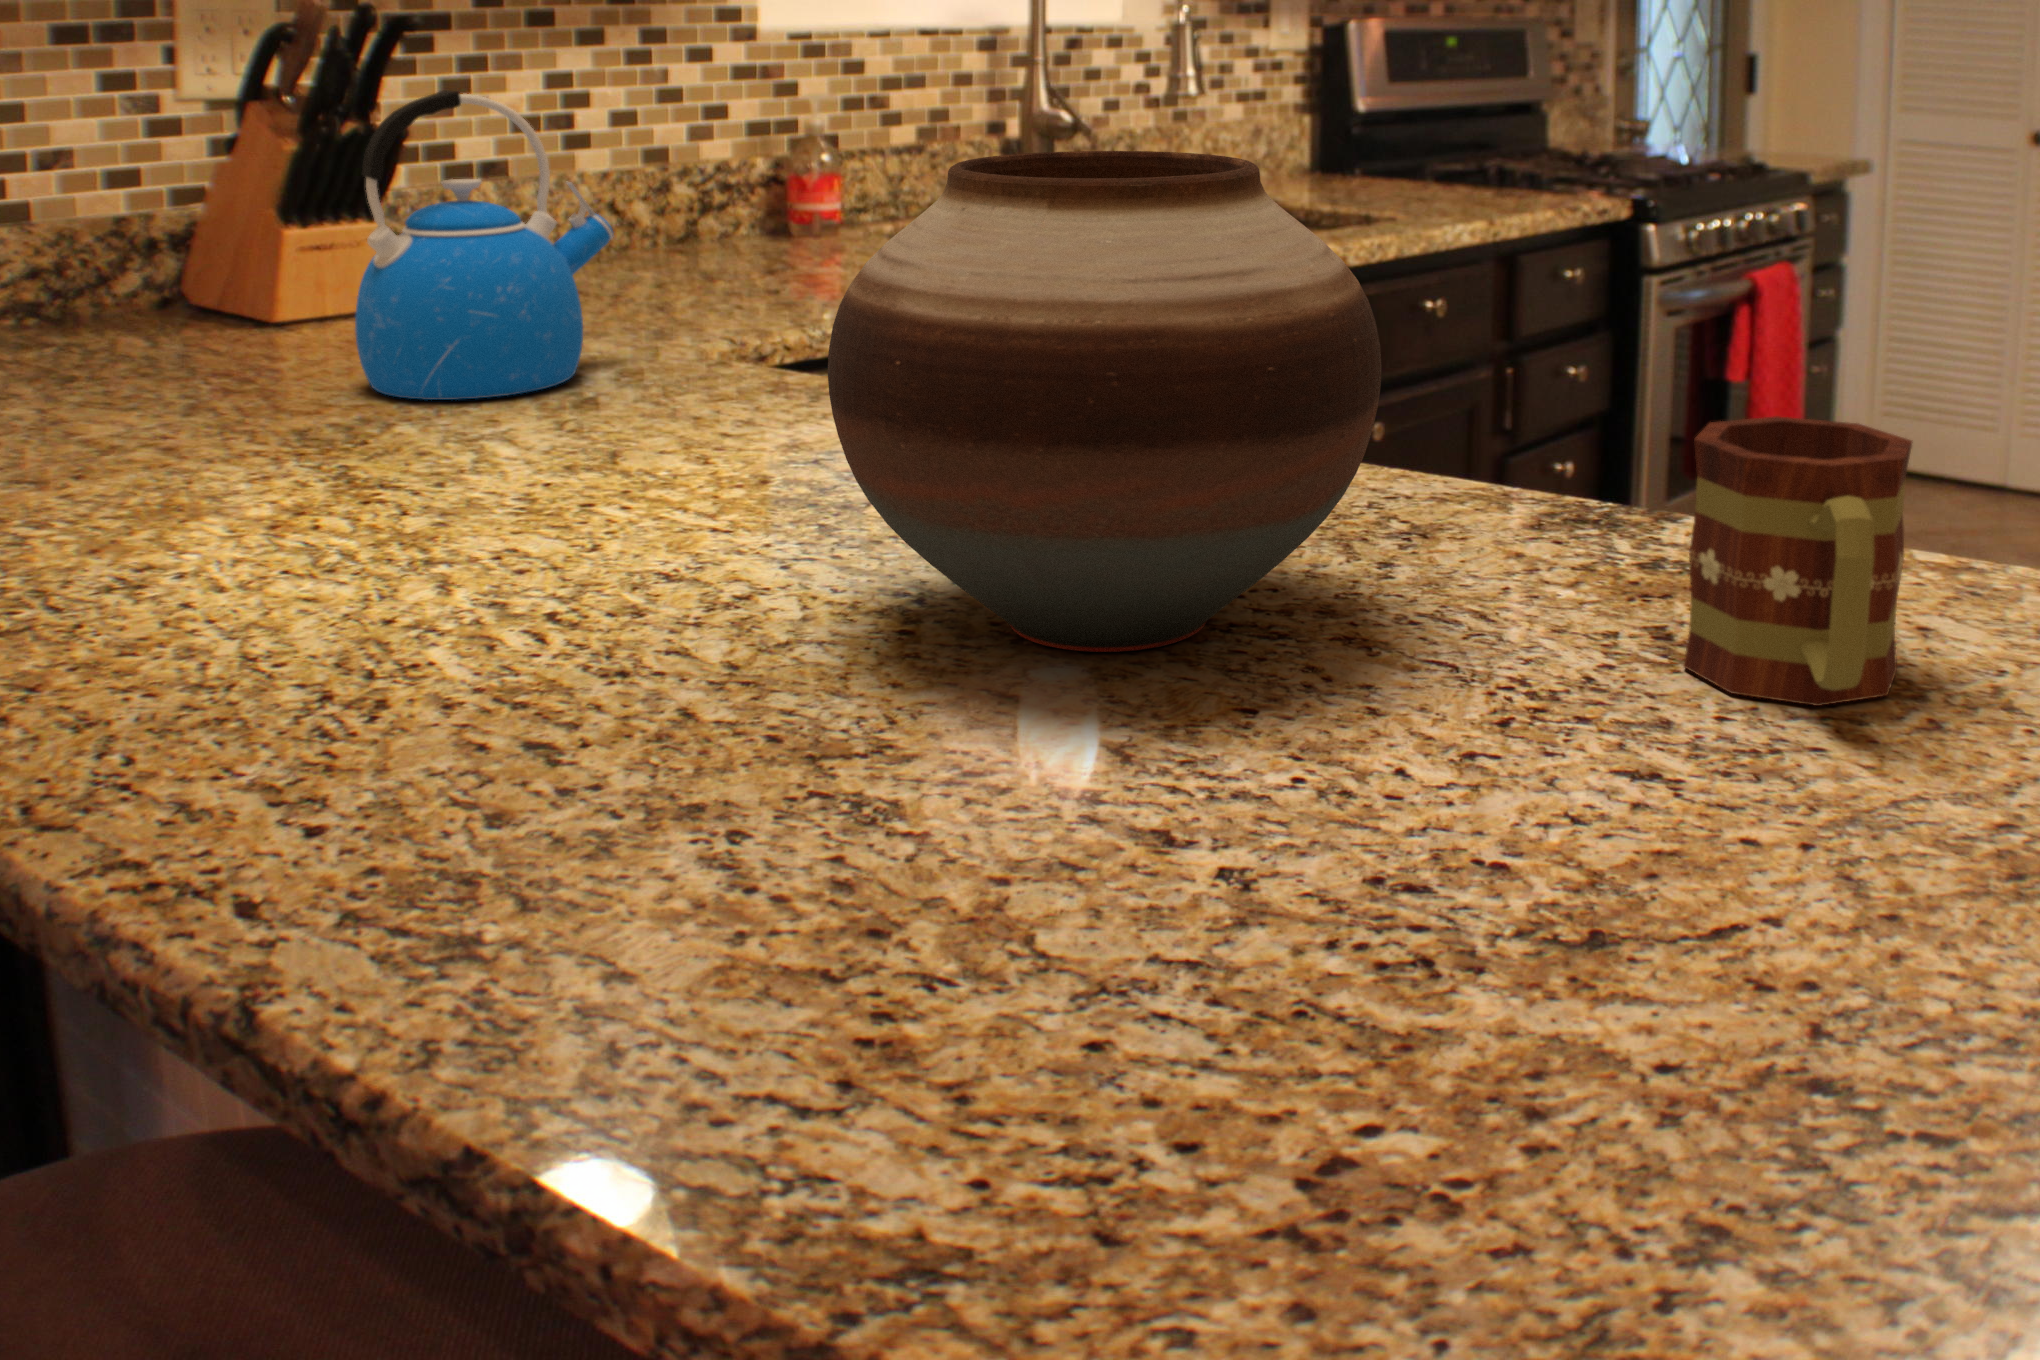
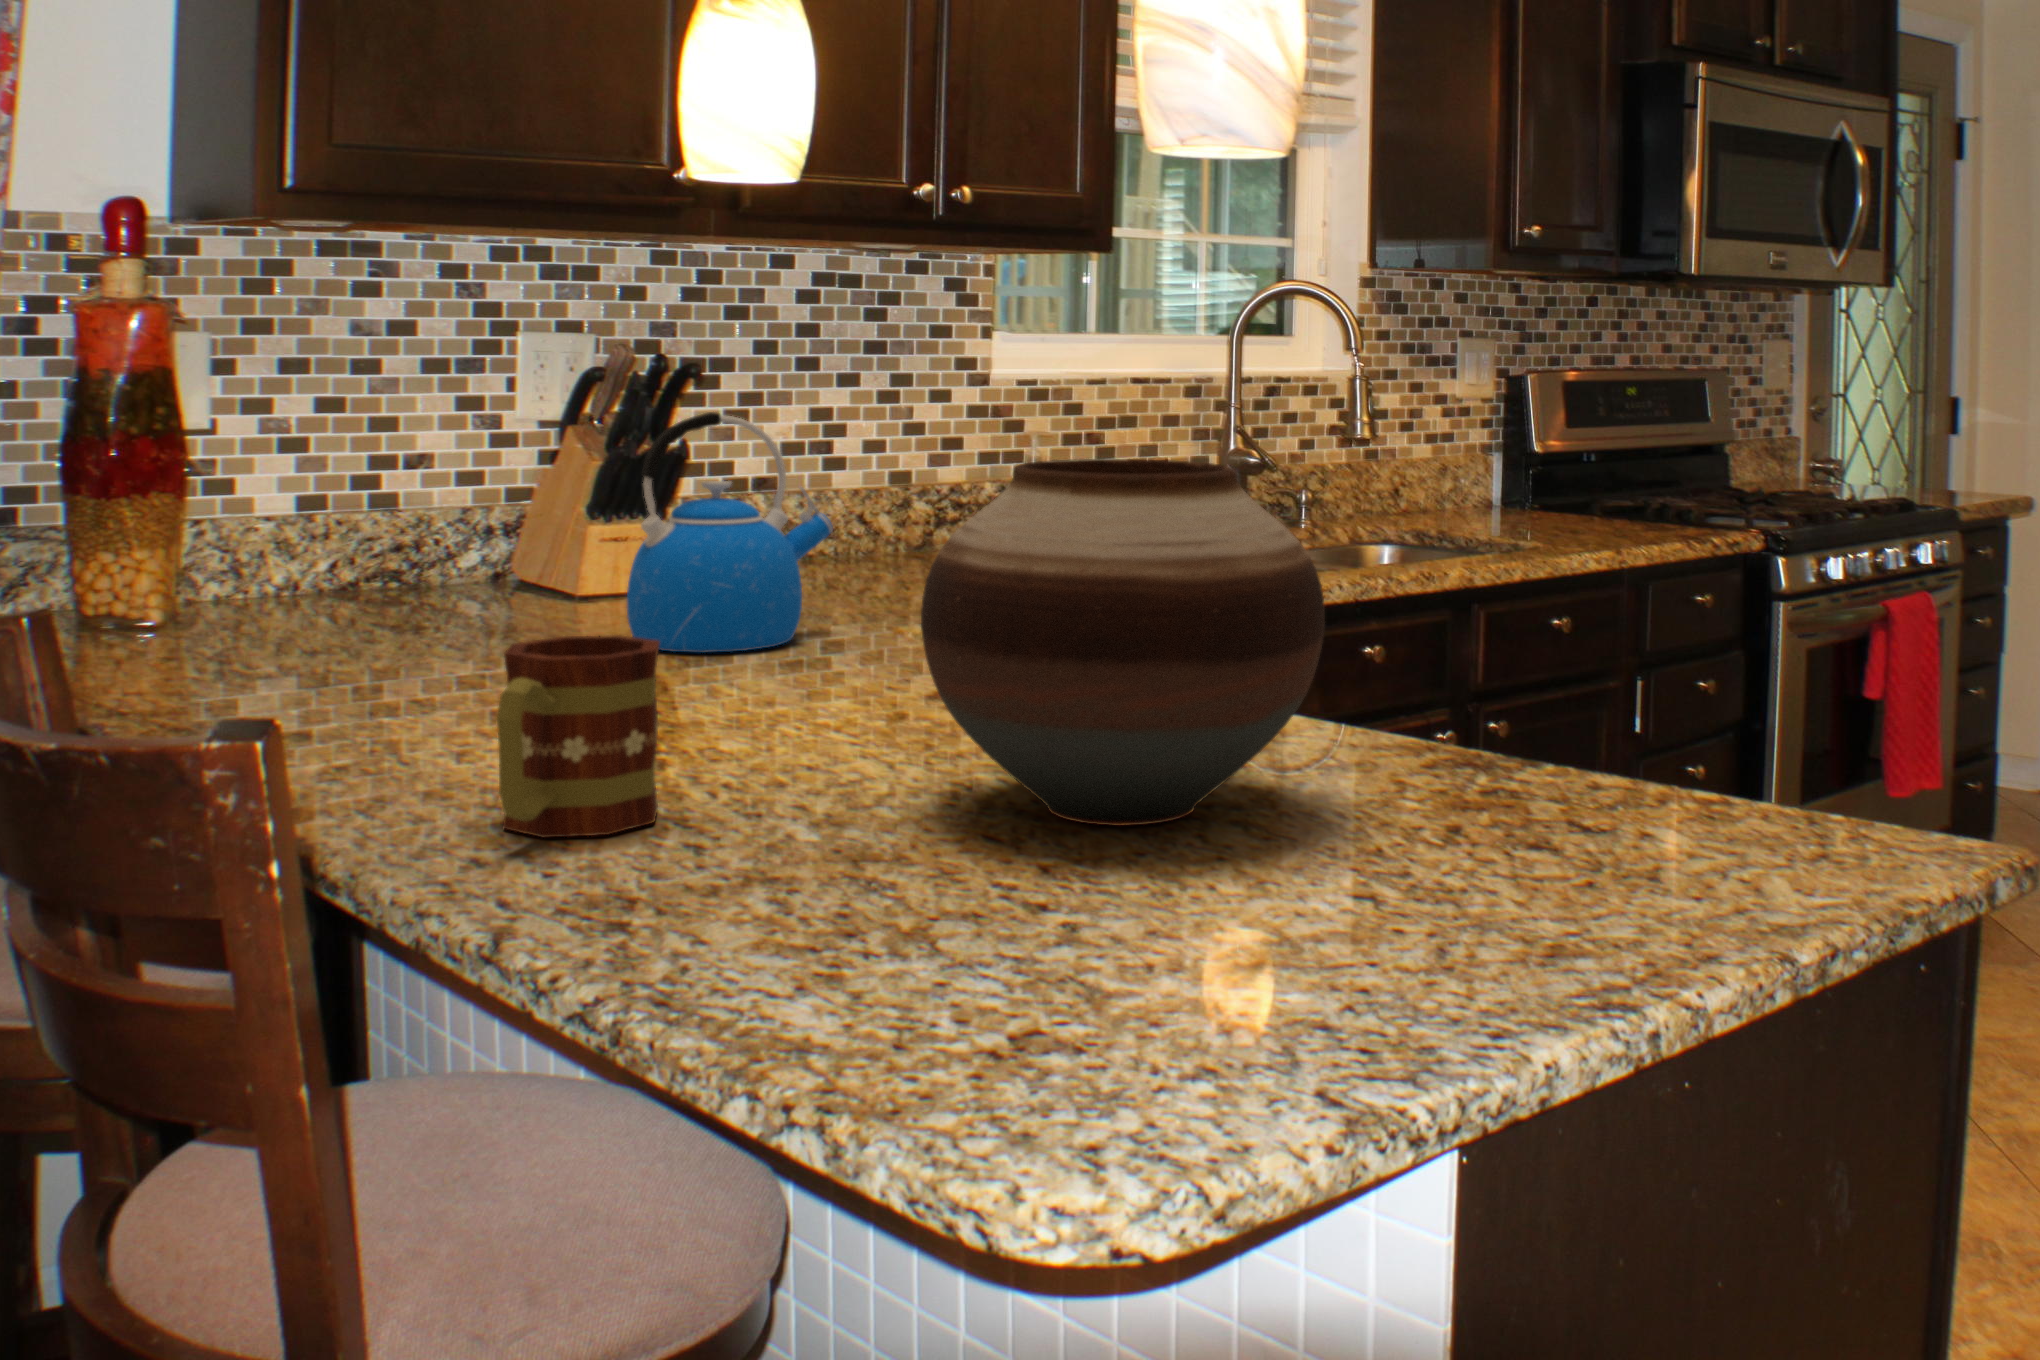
mug: present [1683,416,1913,706] -> present [497,635,660,837]

